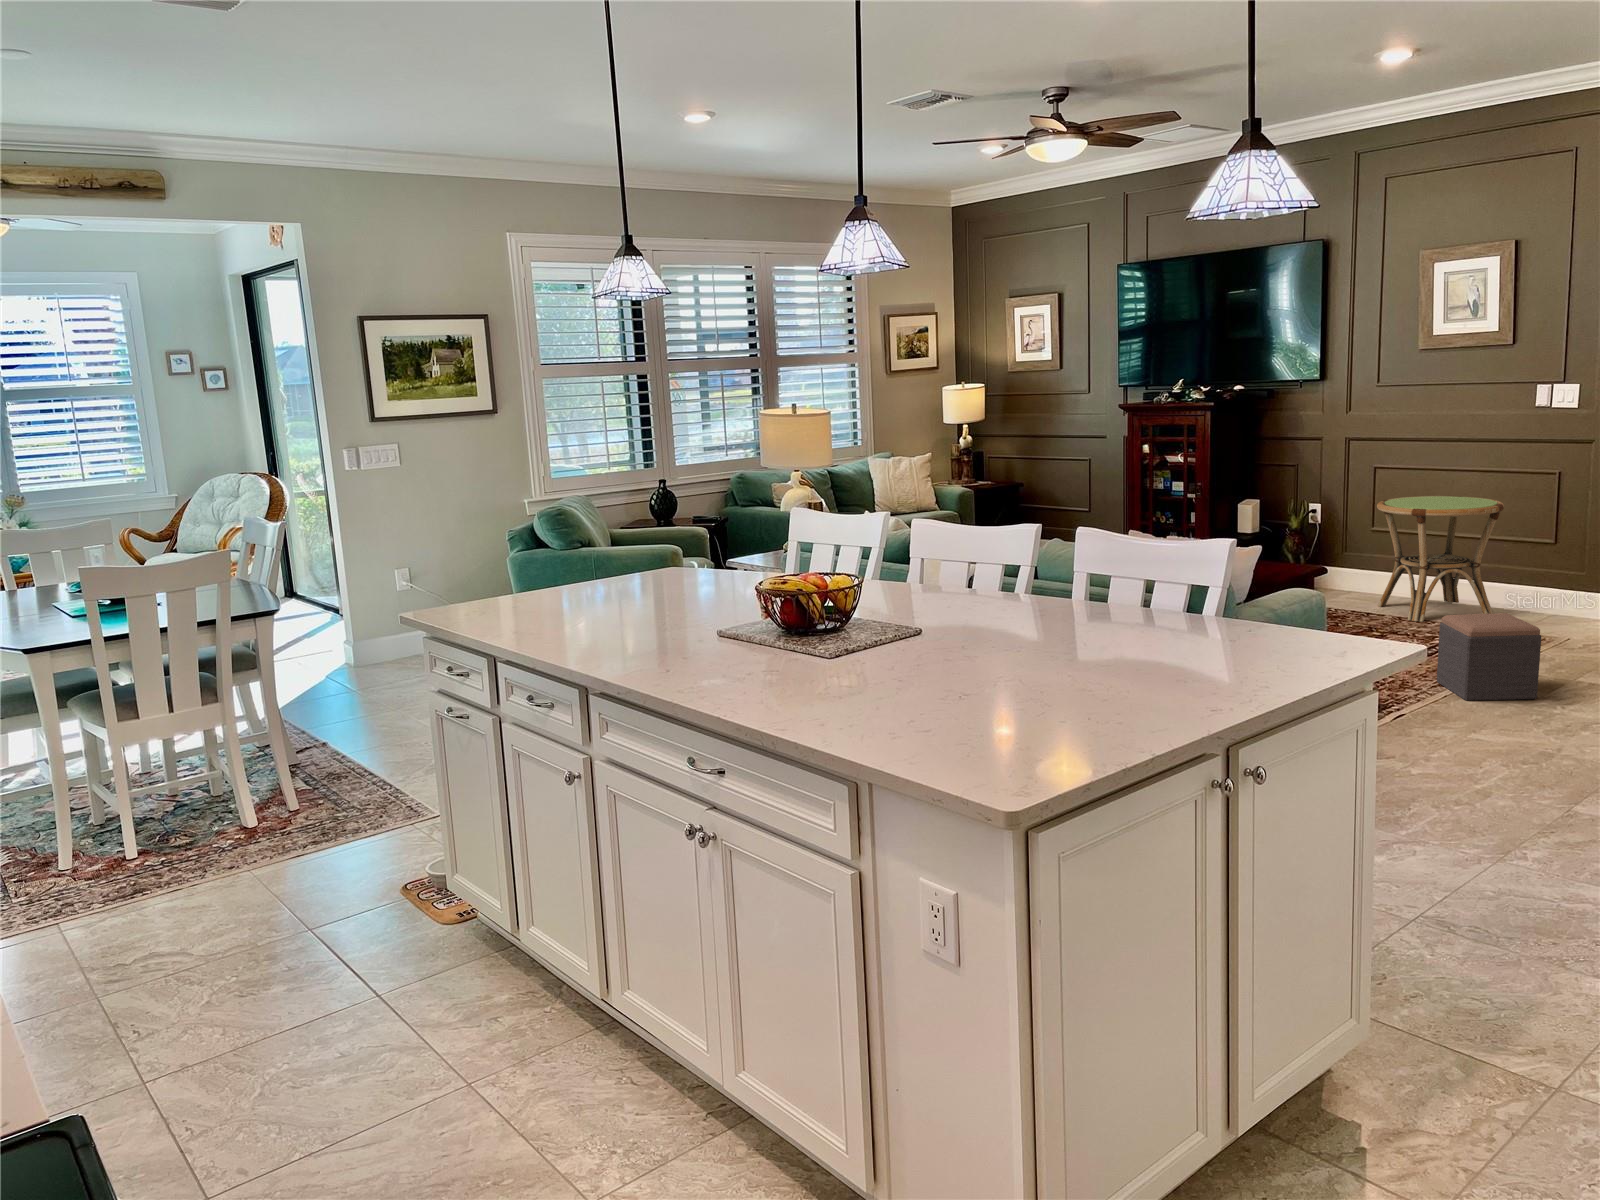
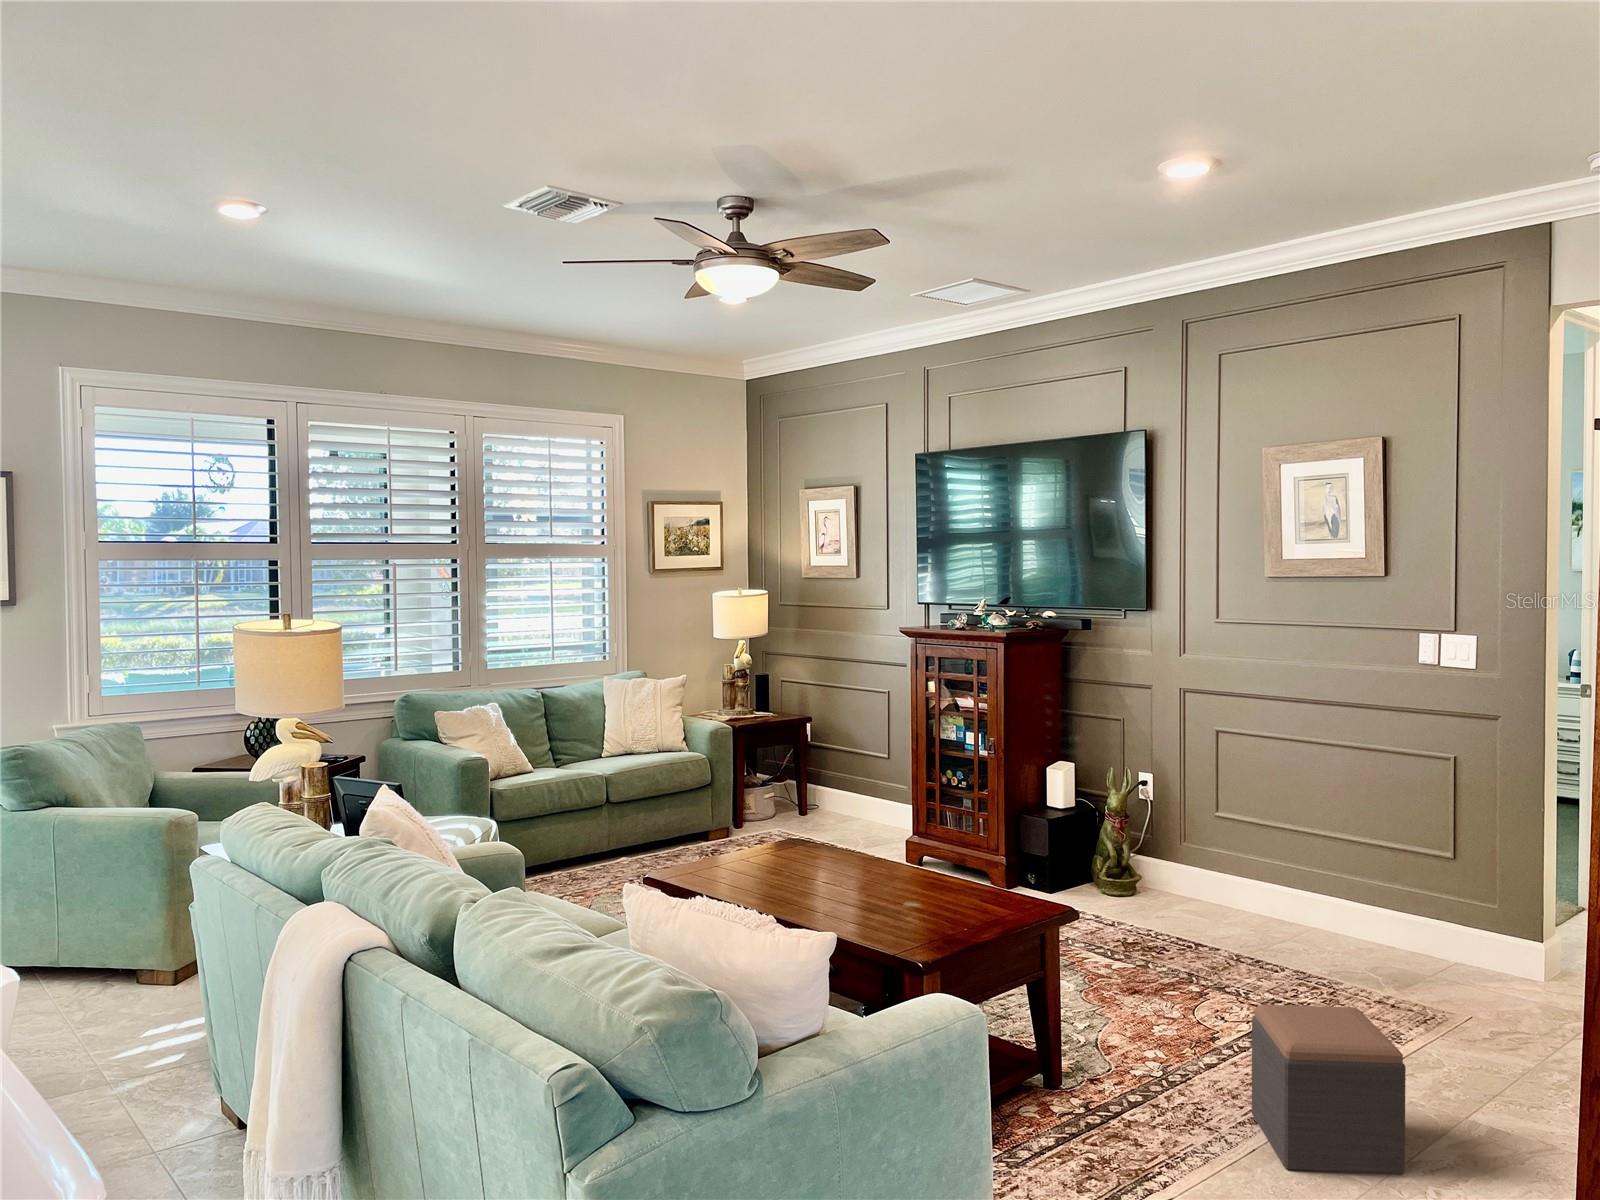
side table: present [1377,496,1504,622] -> none [1208,777,1378,967]

